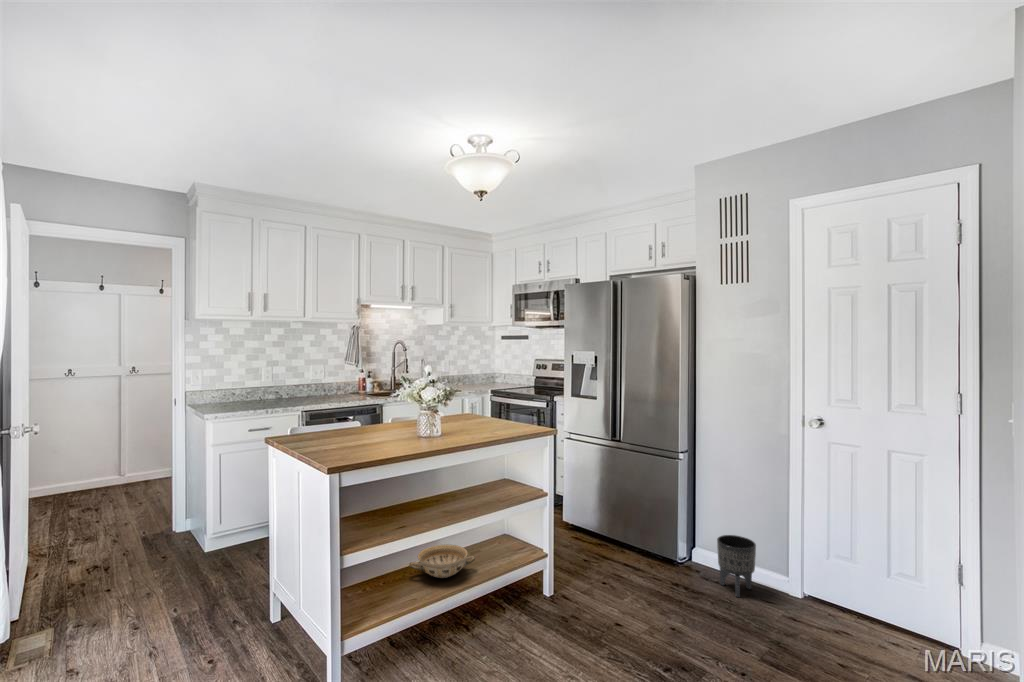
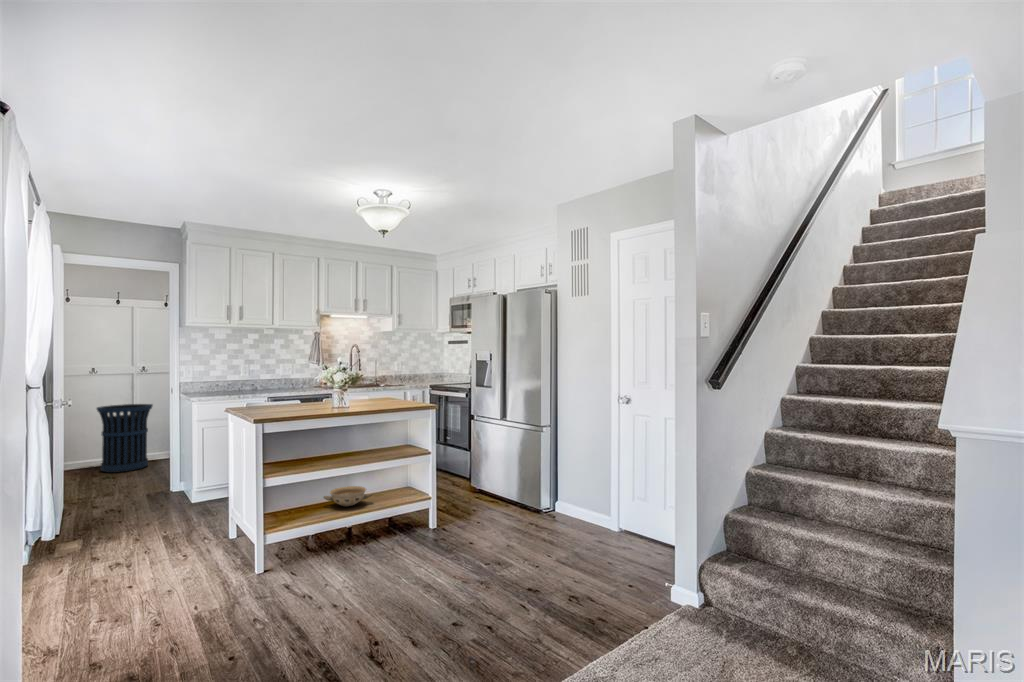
trash can: none [74,412,146,500] -> present [97,404,153,473]
planter: present [717,535,756,597] -> none [560,485,586,528]

